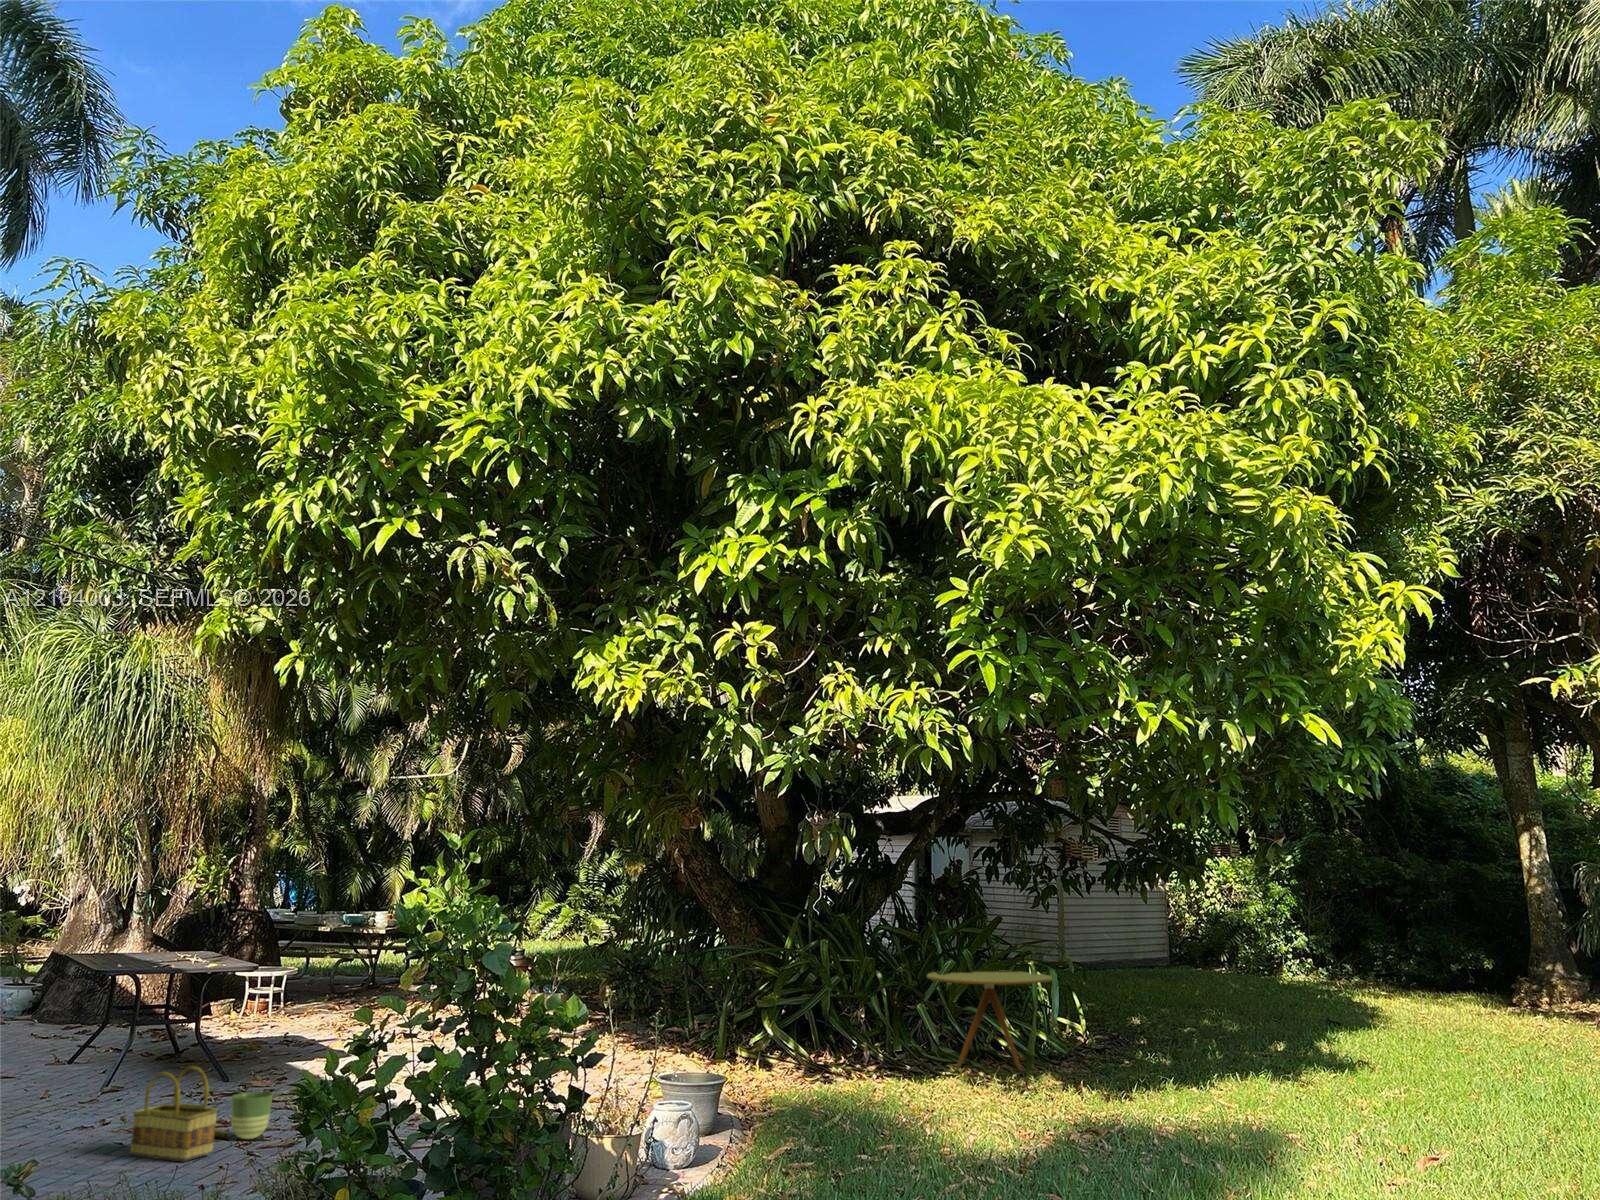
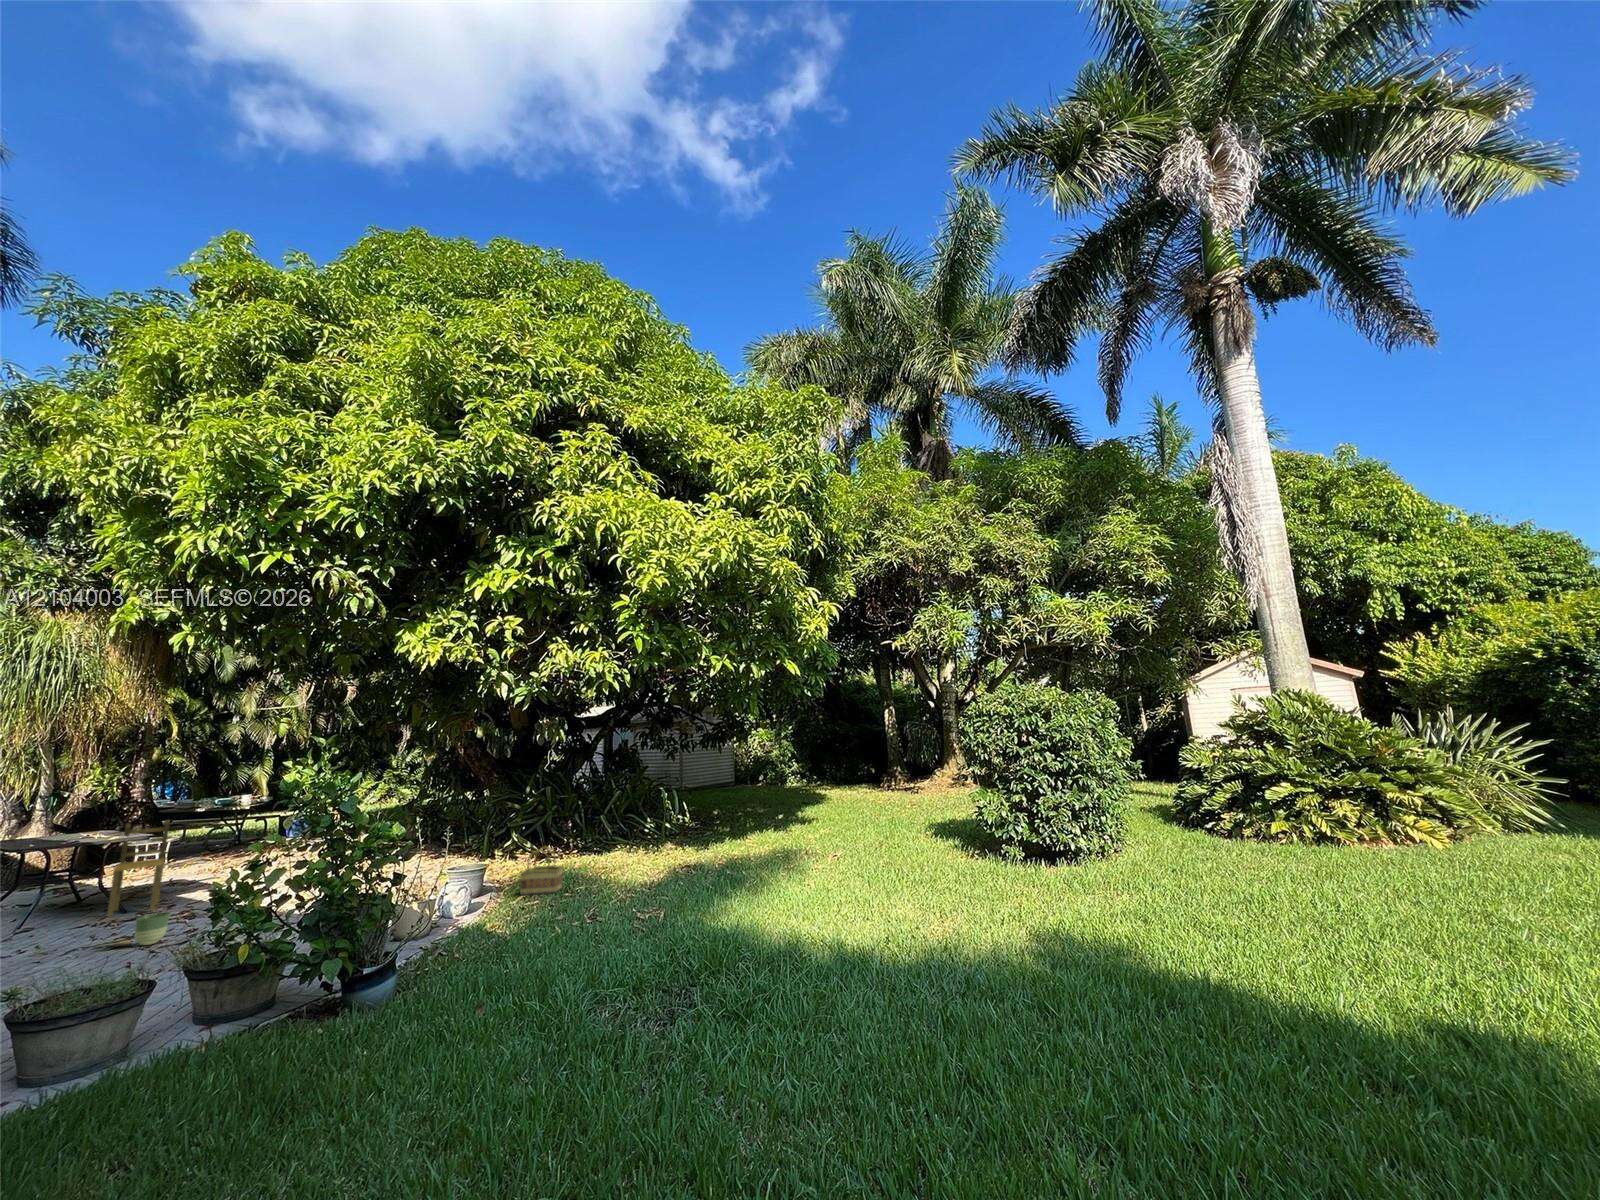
chair: none [201,943,273,1084] -> present [107,820,170,917]
round table: present [927,972,1052,1071] -> none [607,793,672,845]
basket: present [130,1066,218,1161] -> present [520,847,563,895]

